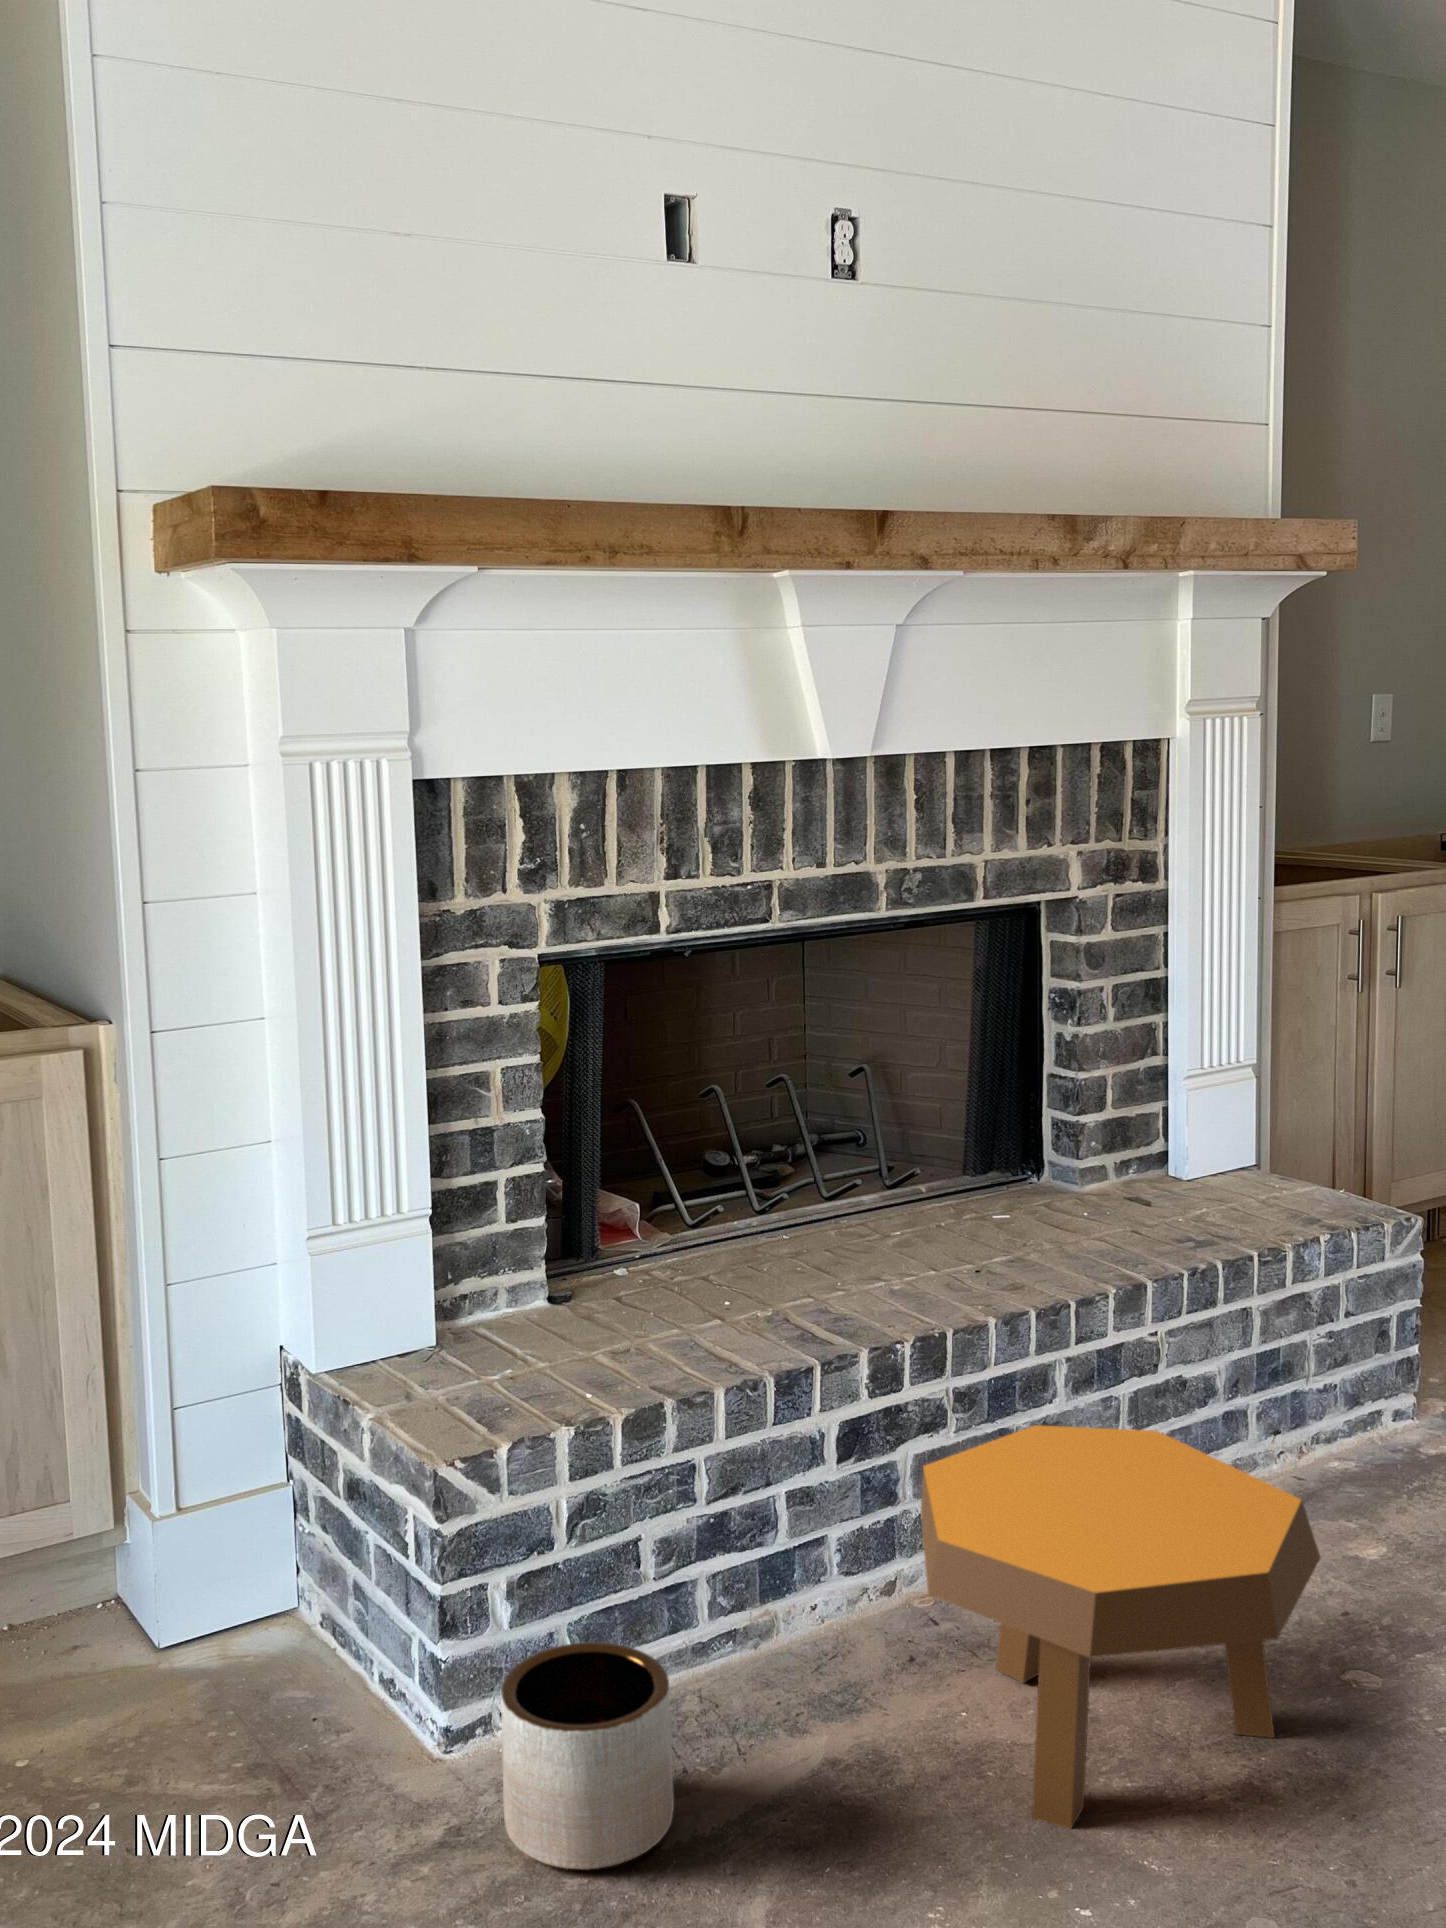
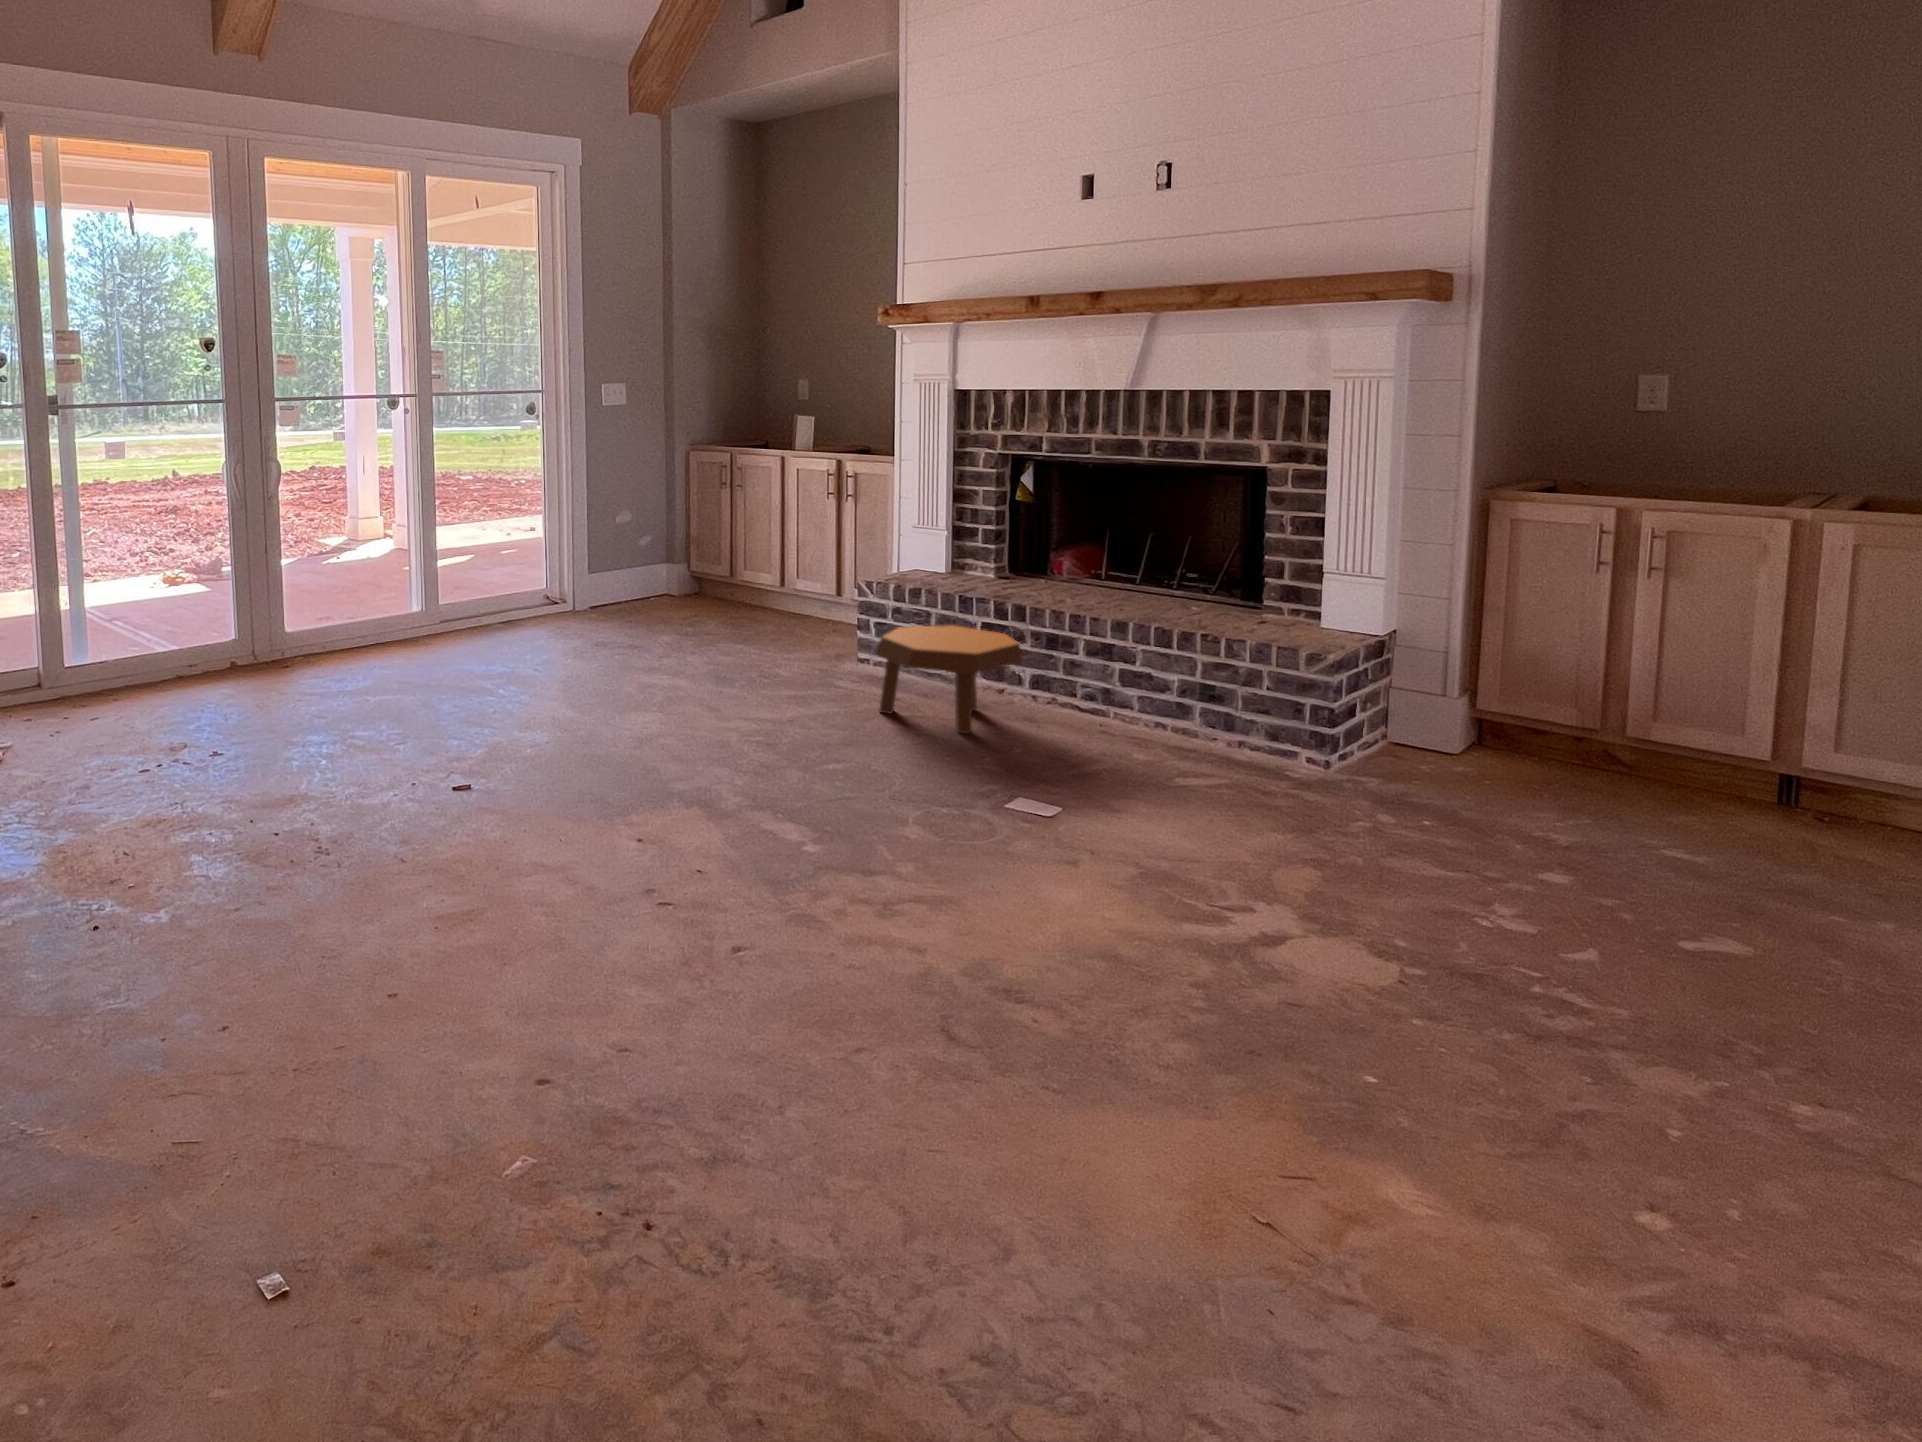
planter: present [501,1642,674,1870] -> none [813,630,861,680]

